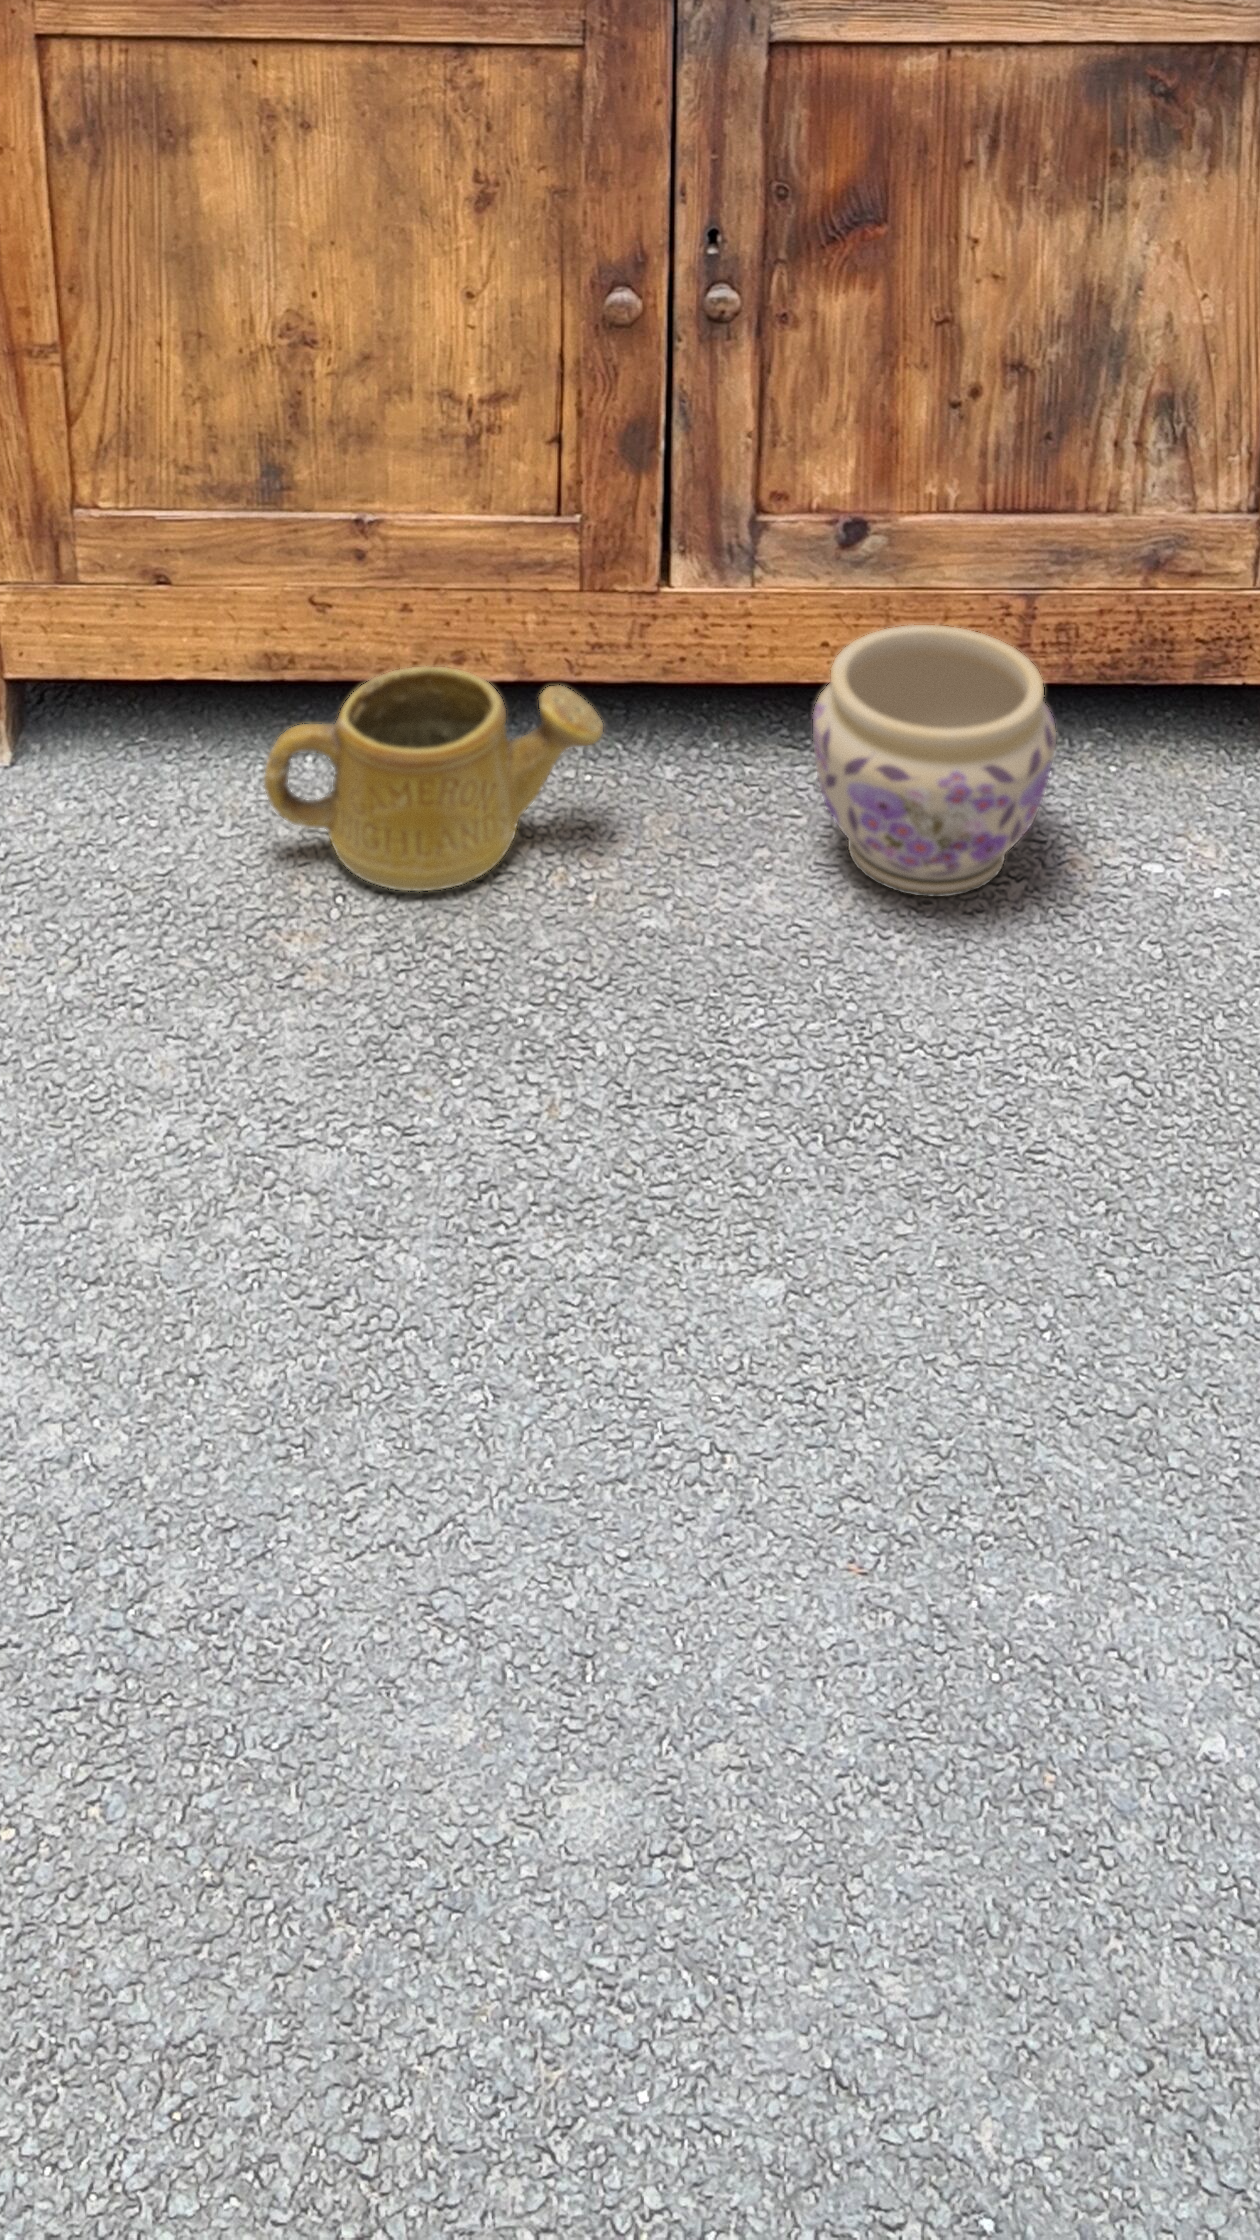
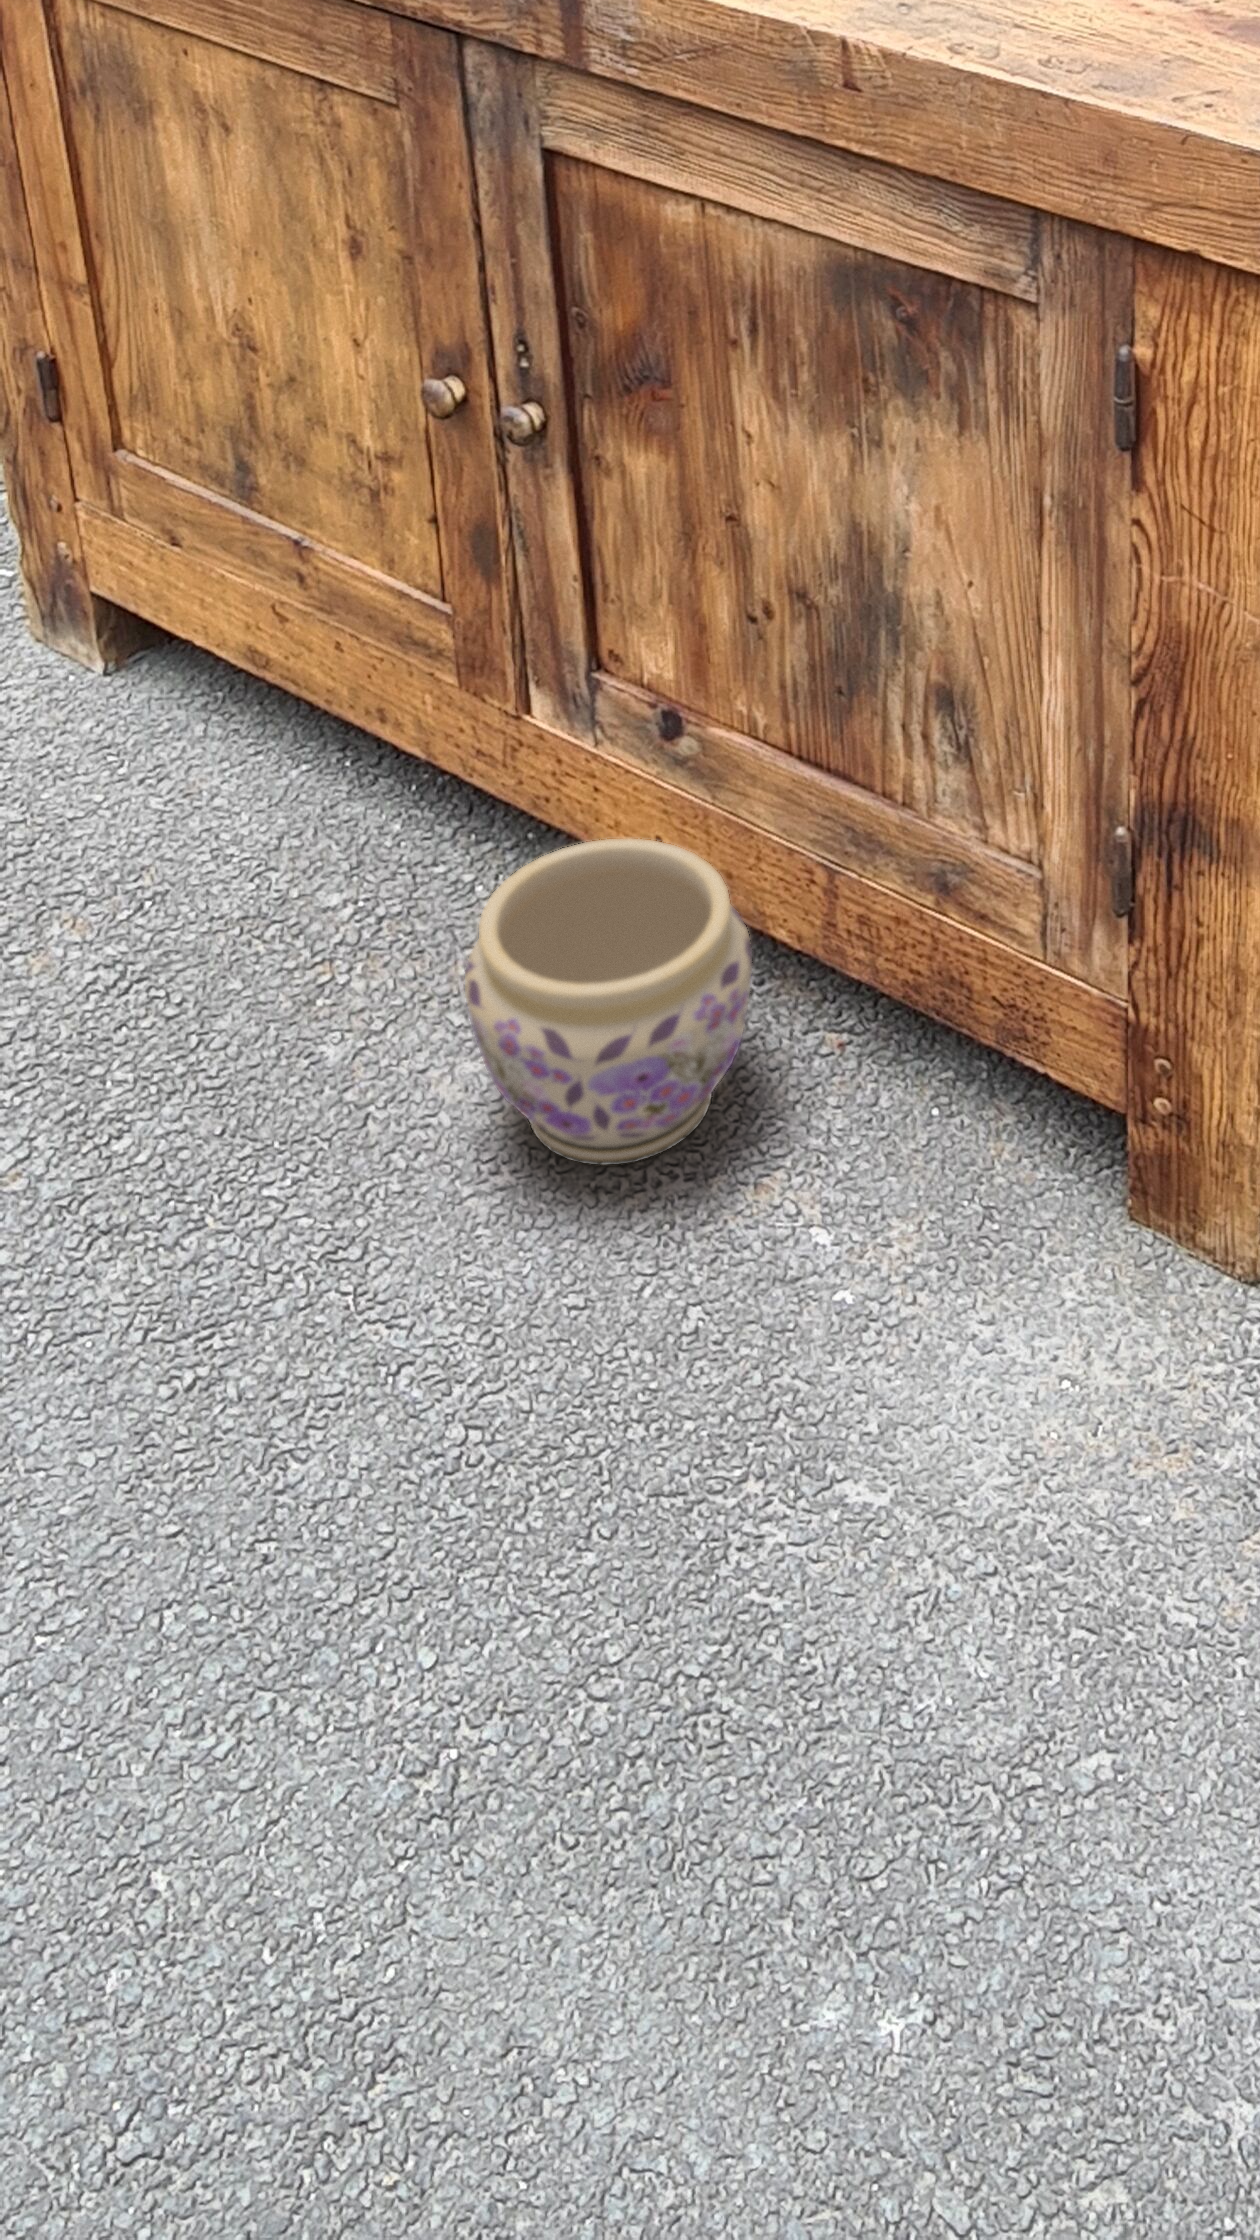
watering can: present [264,666,603,891] -> none [135,695,410,928]

